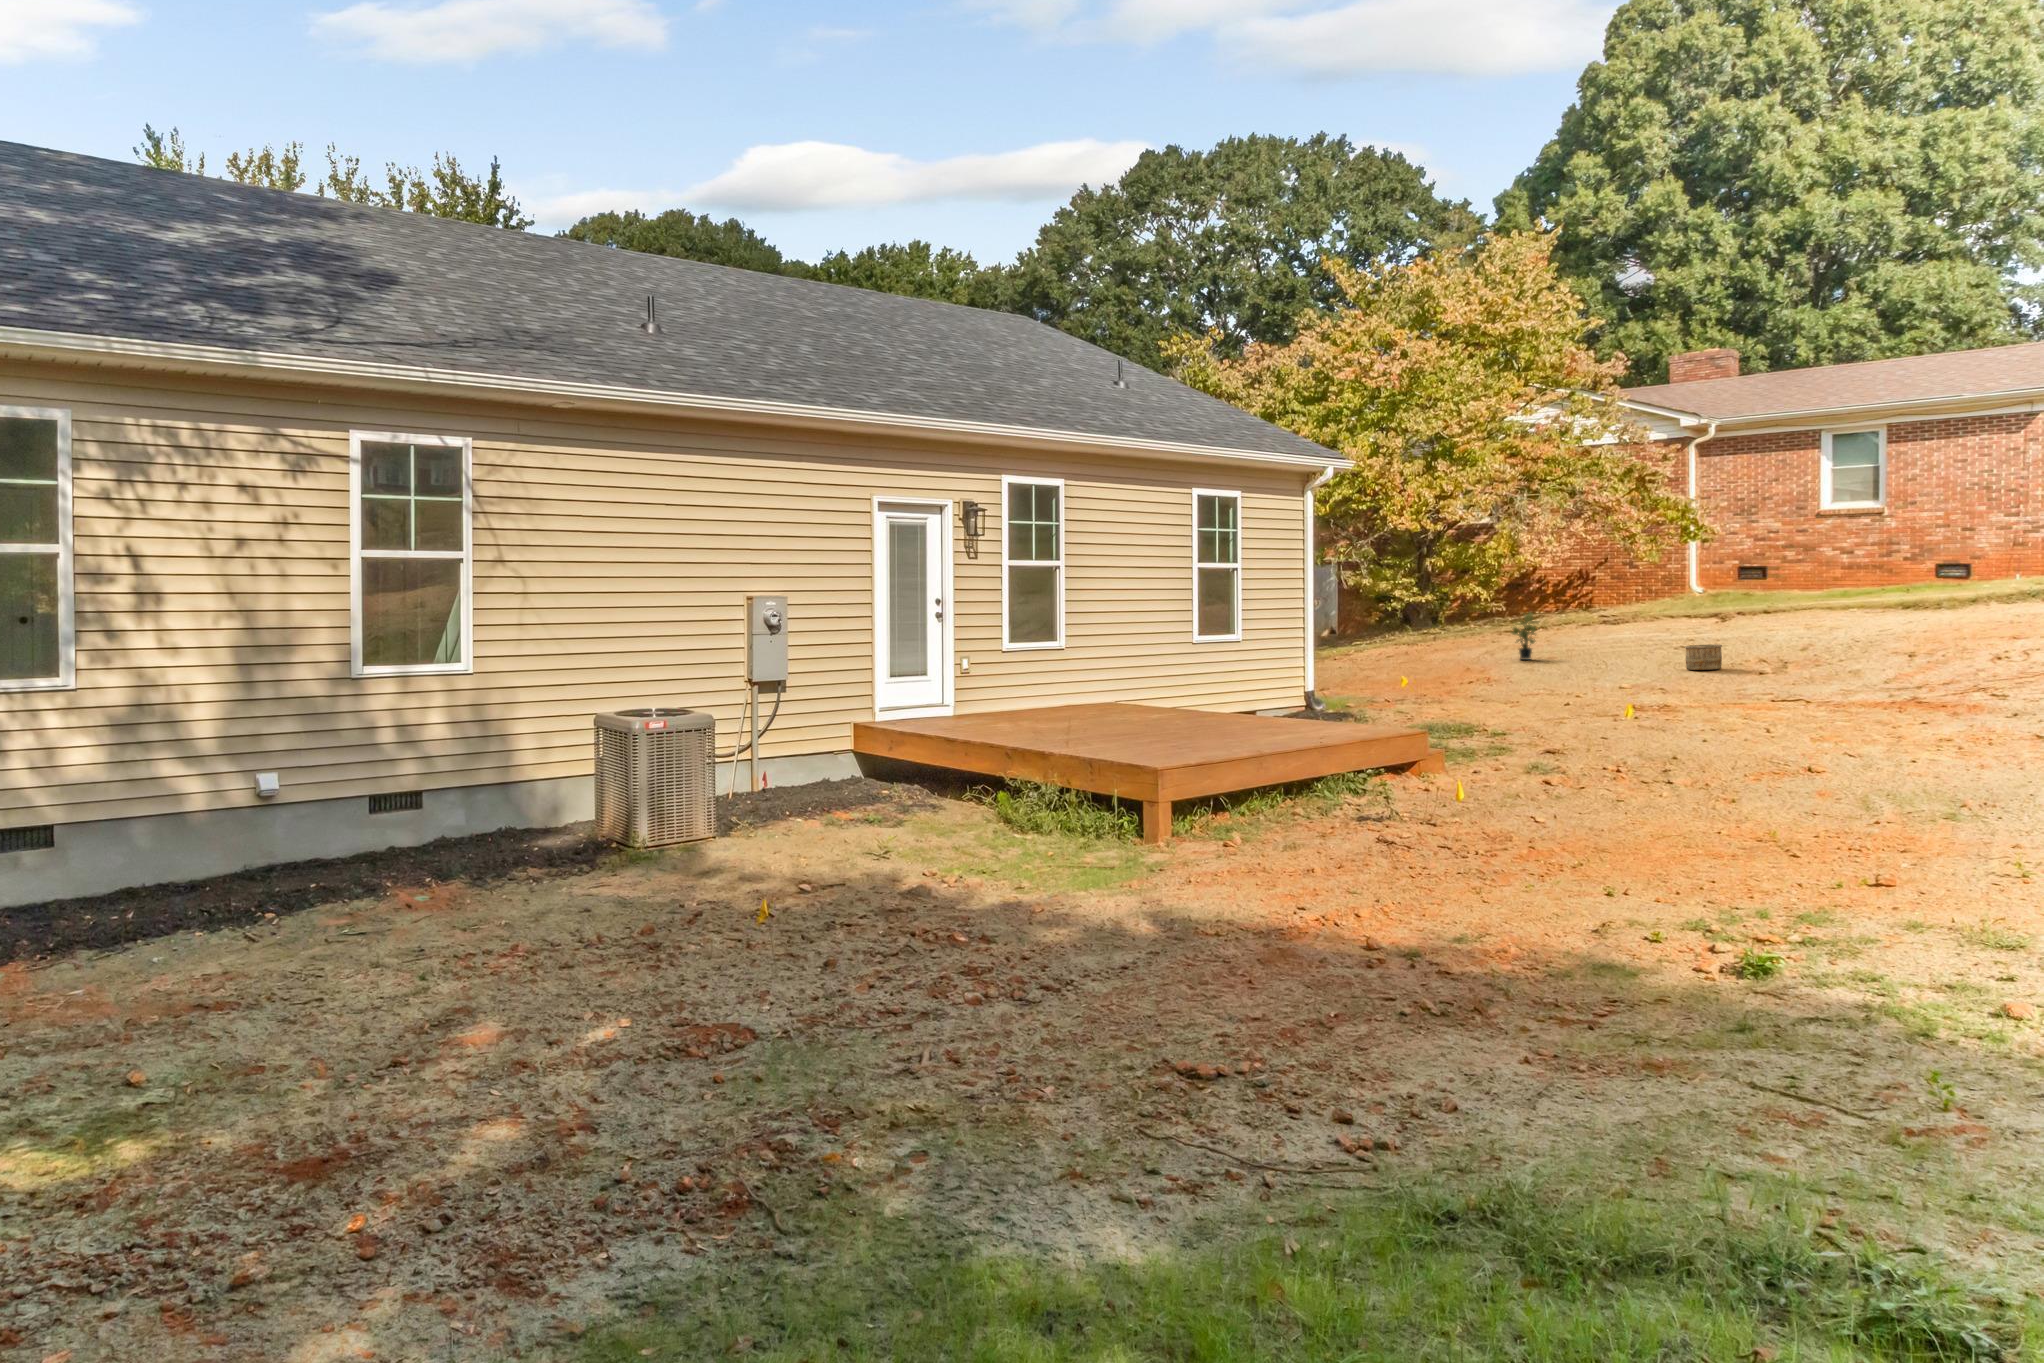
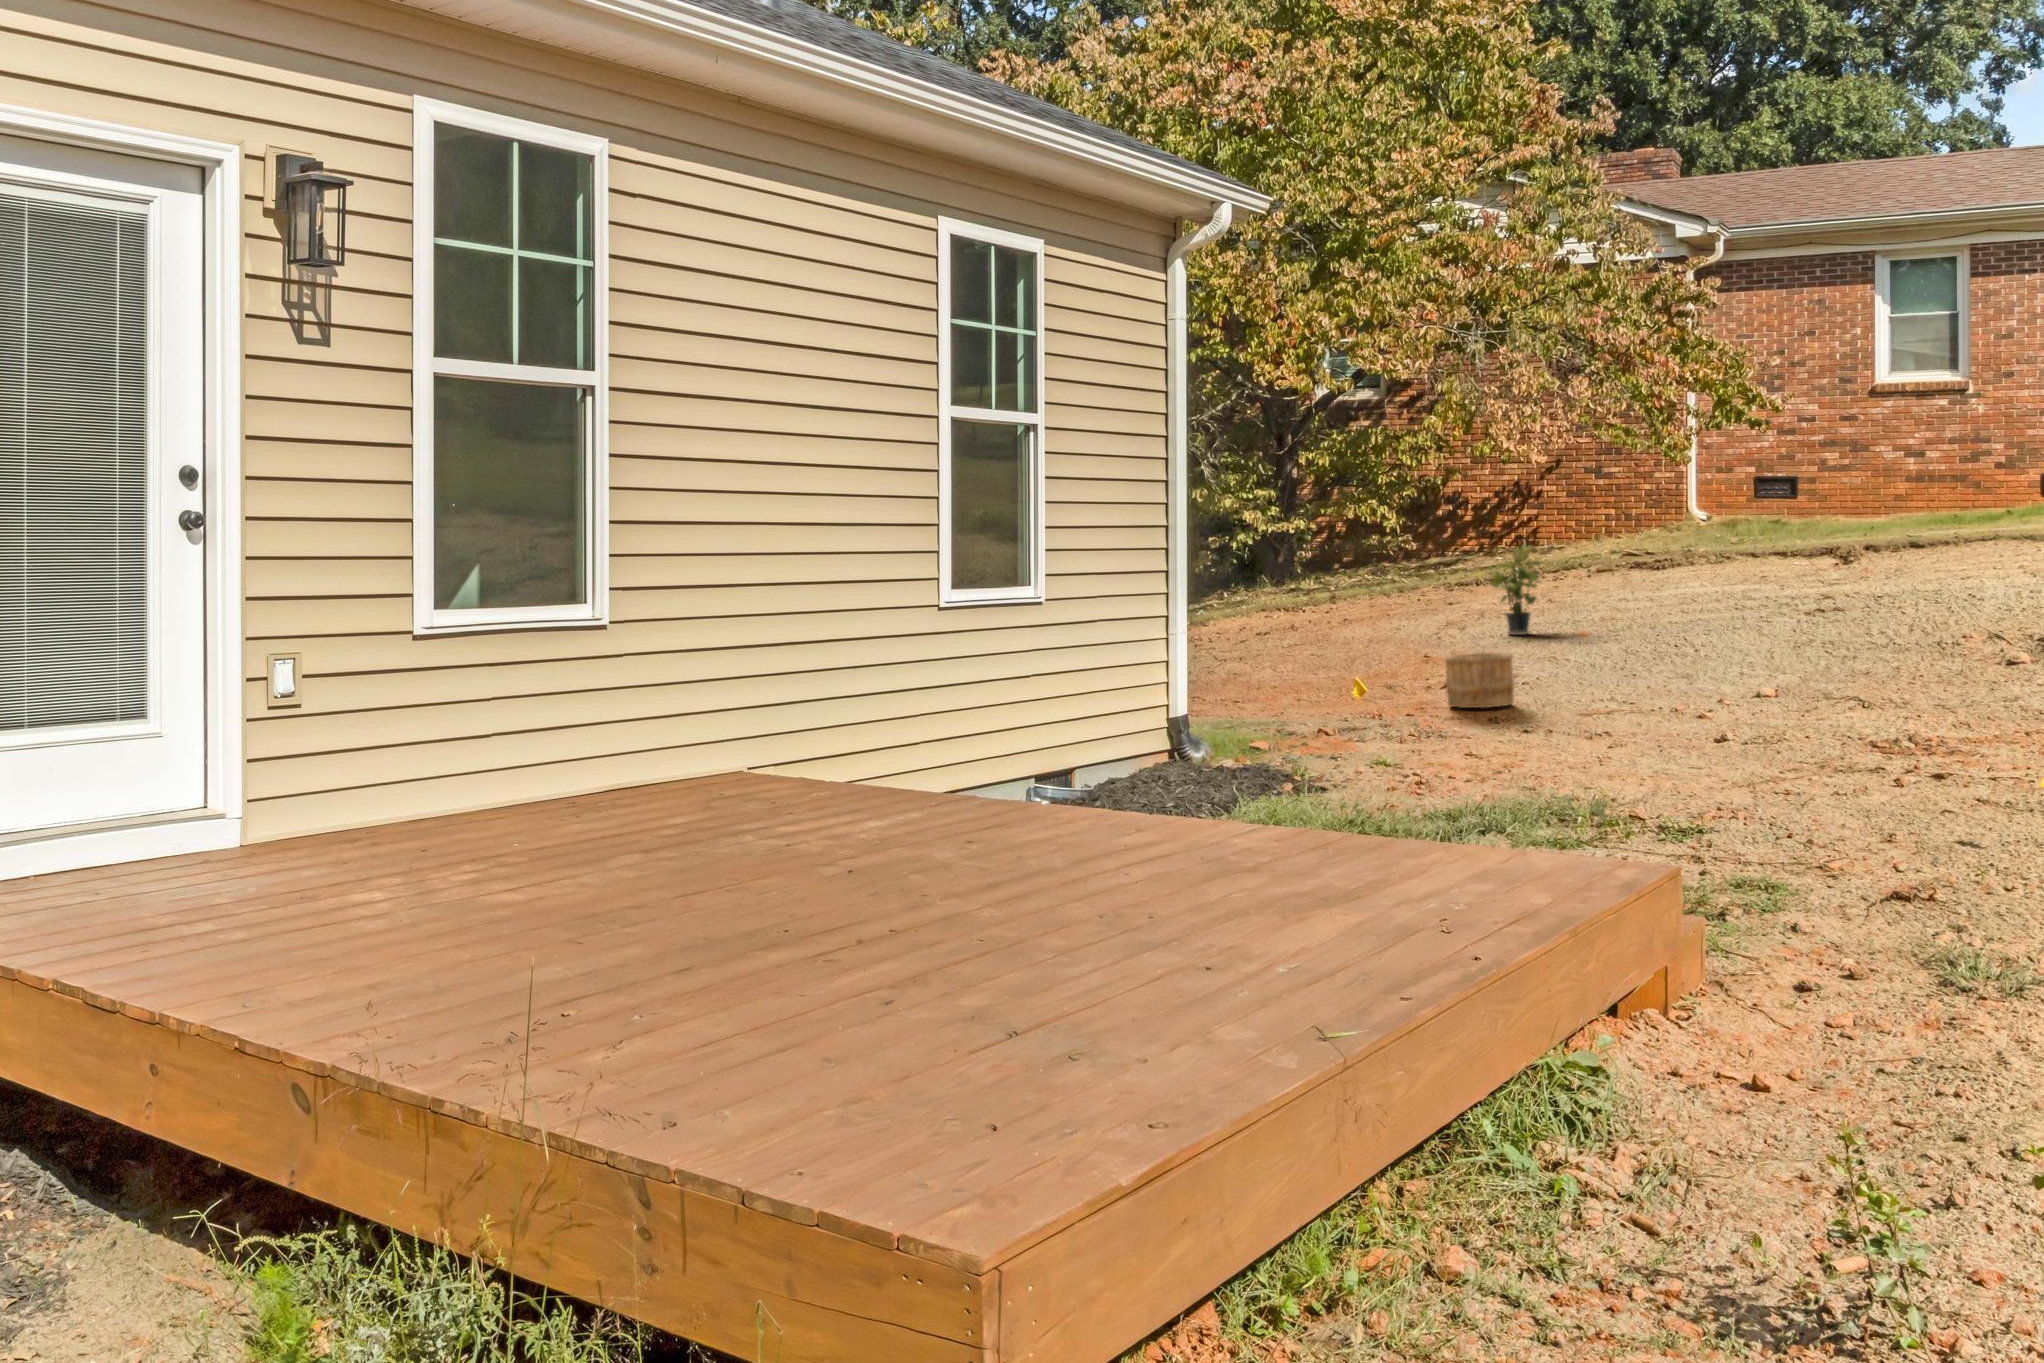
wooden bucket: present [1685,644,1722,670] -> present [1444,653,1514,708]

